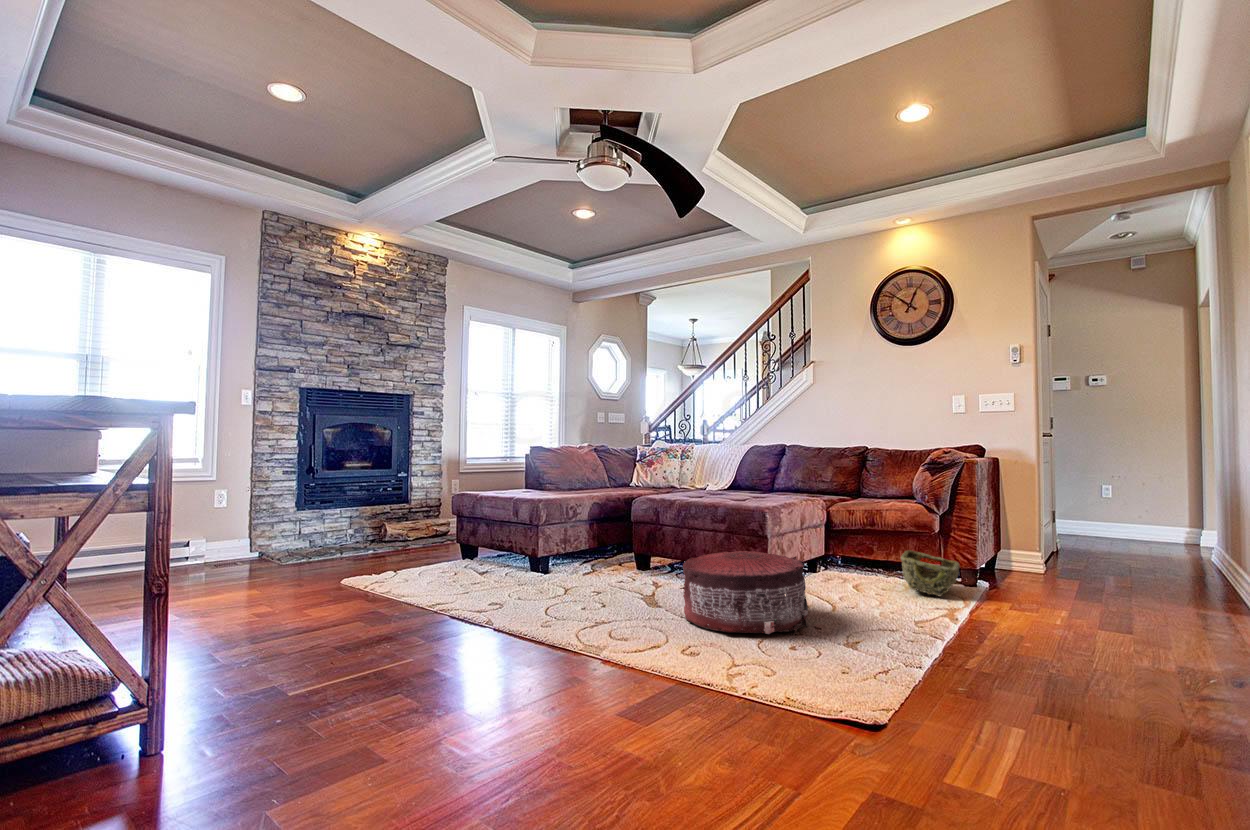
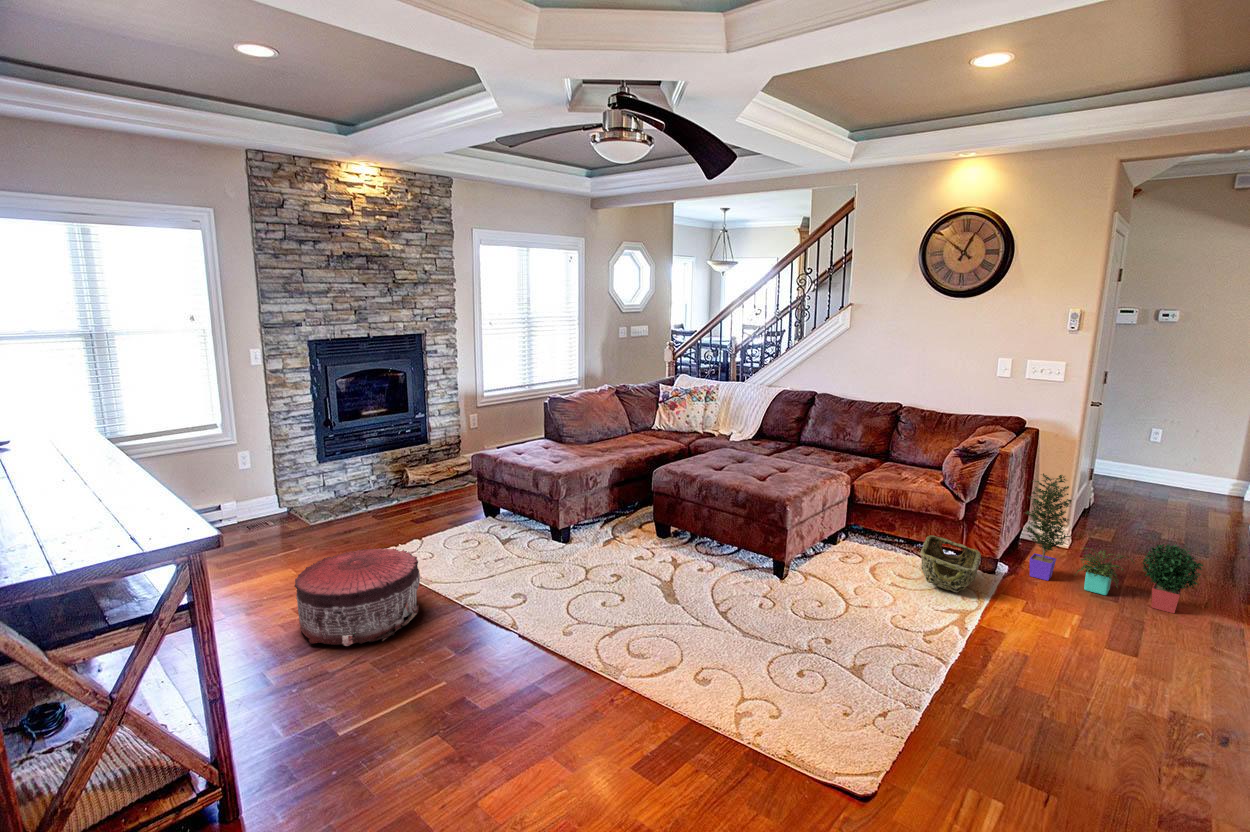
potted plant: none [994,482,1173,607] -> present [1025,473,1203,613]
pouf: present [683,551,808,634] -> present [295,548,420,646]

